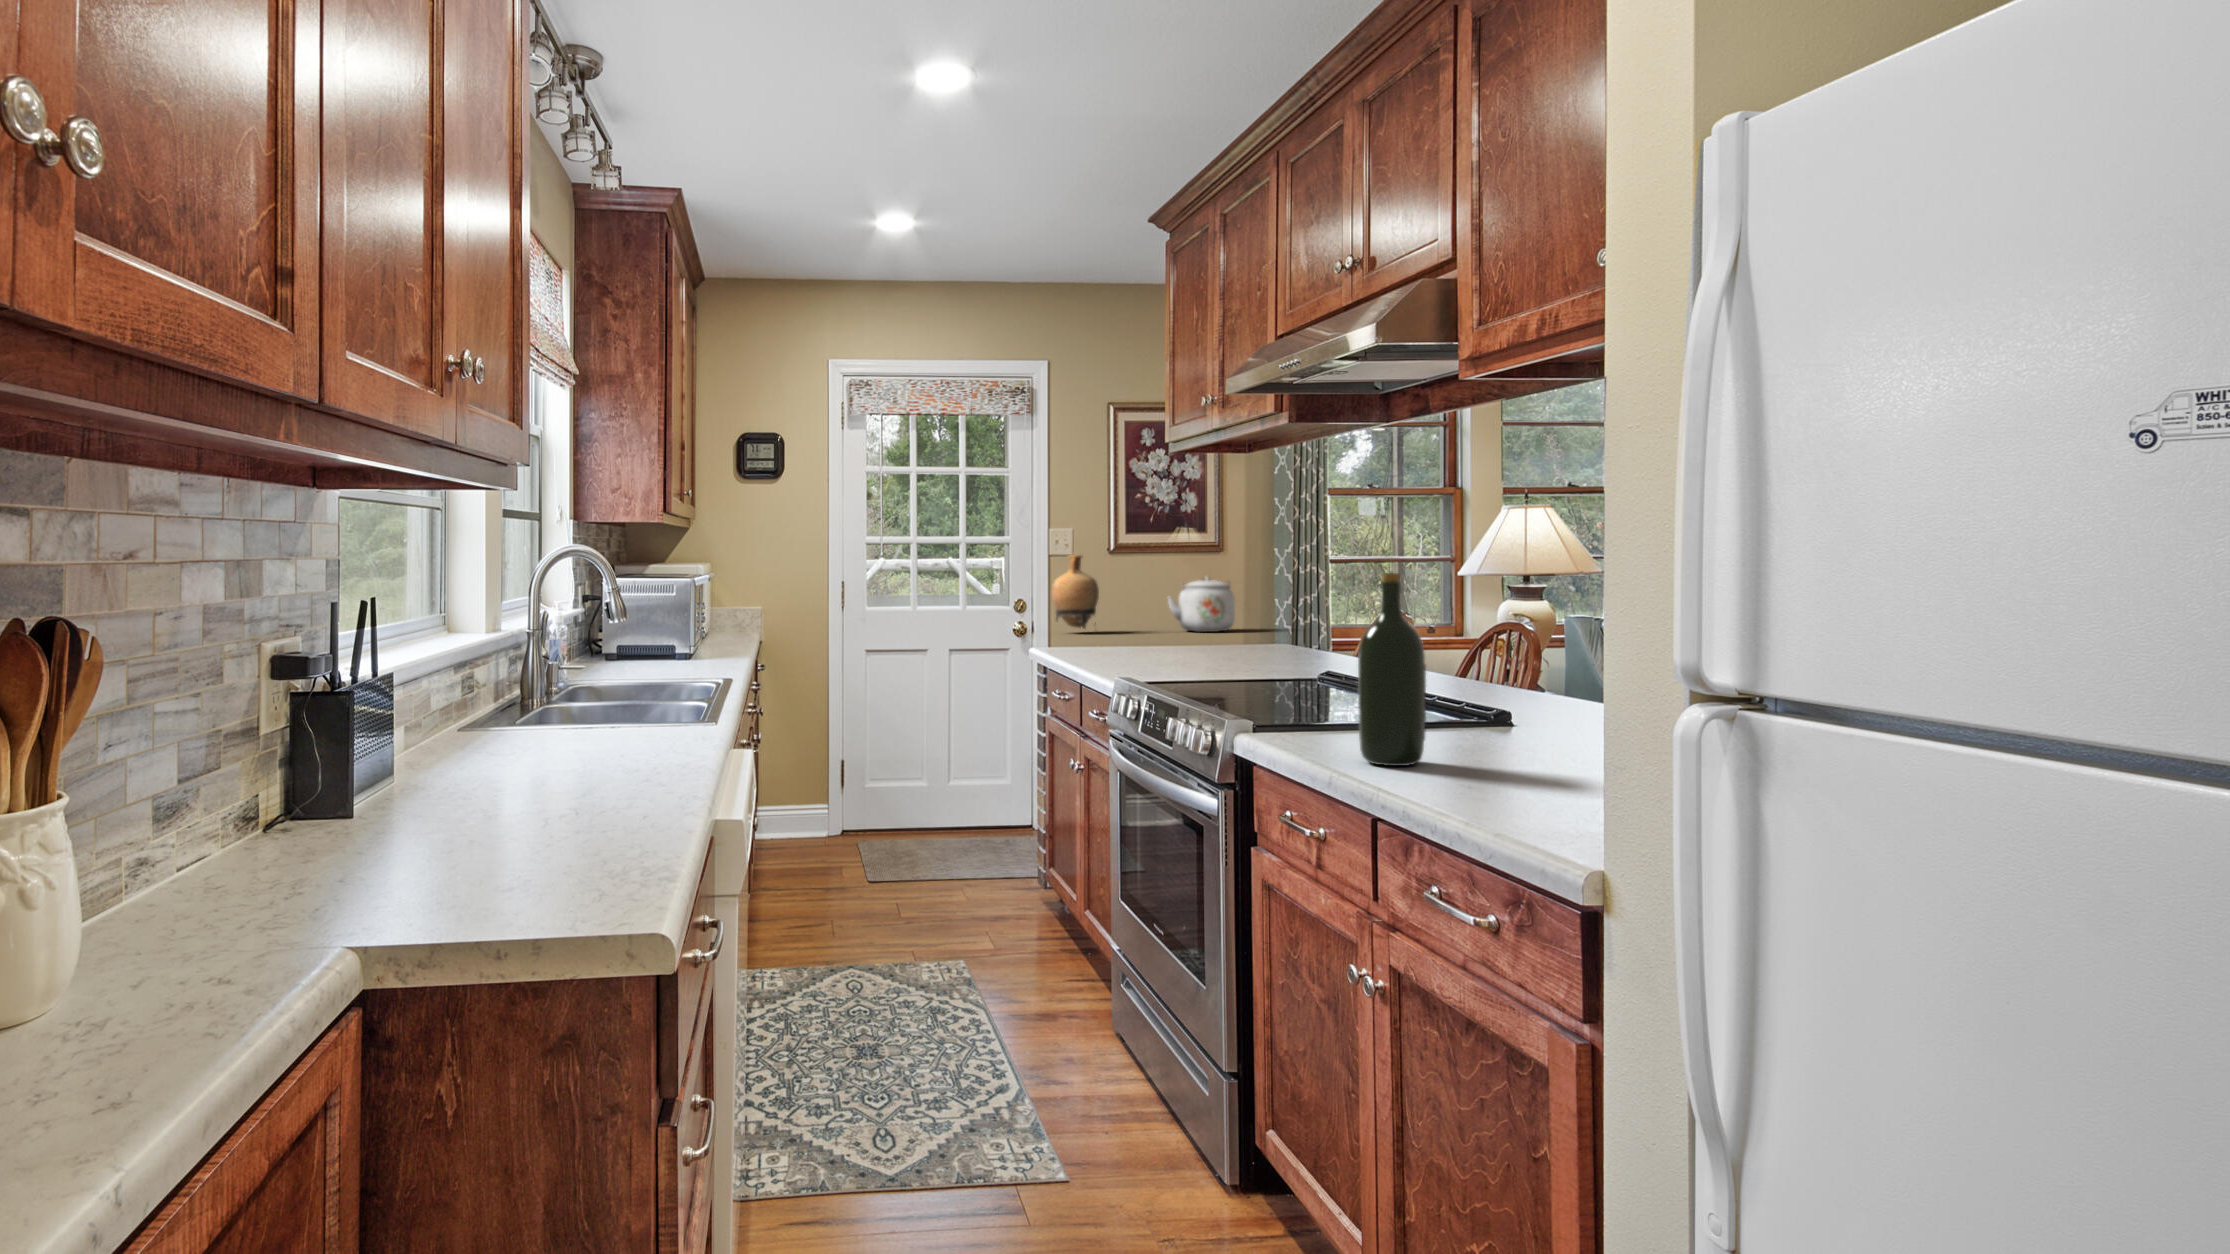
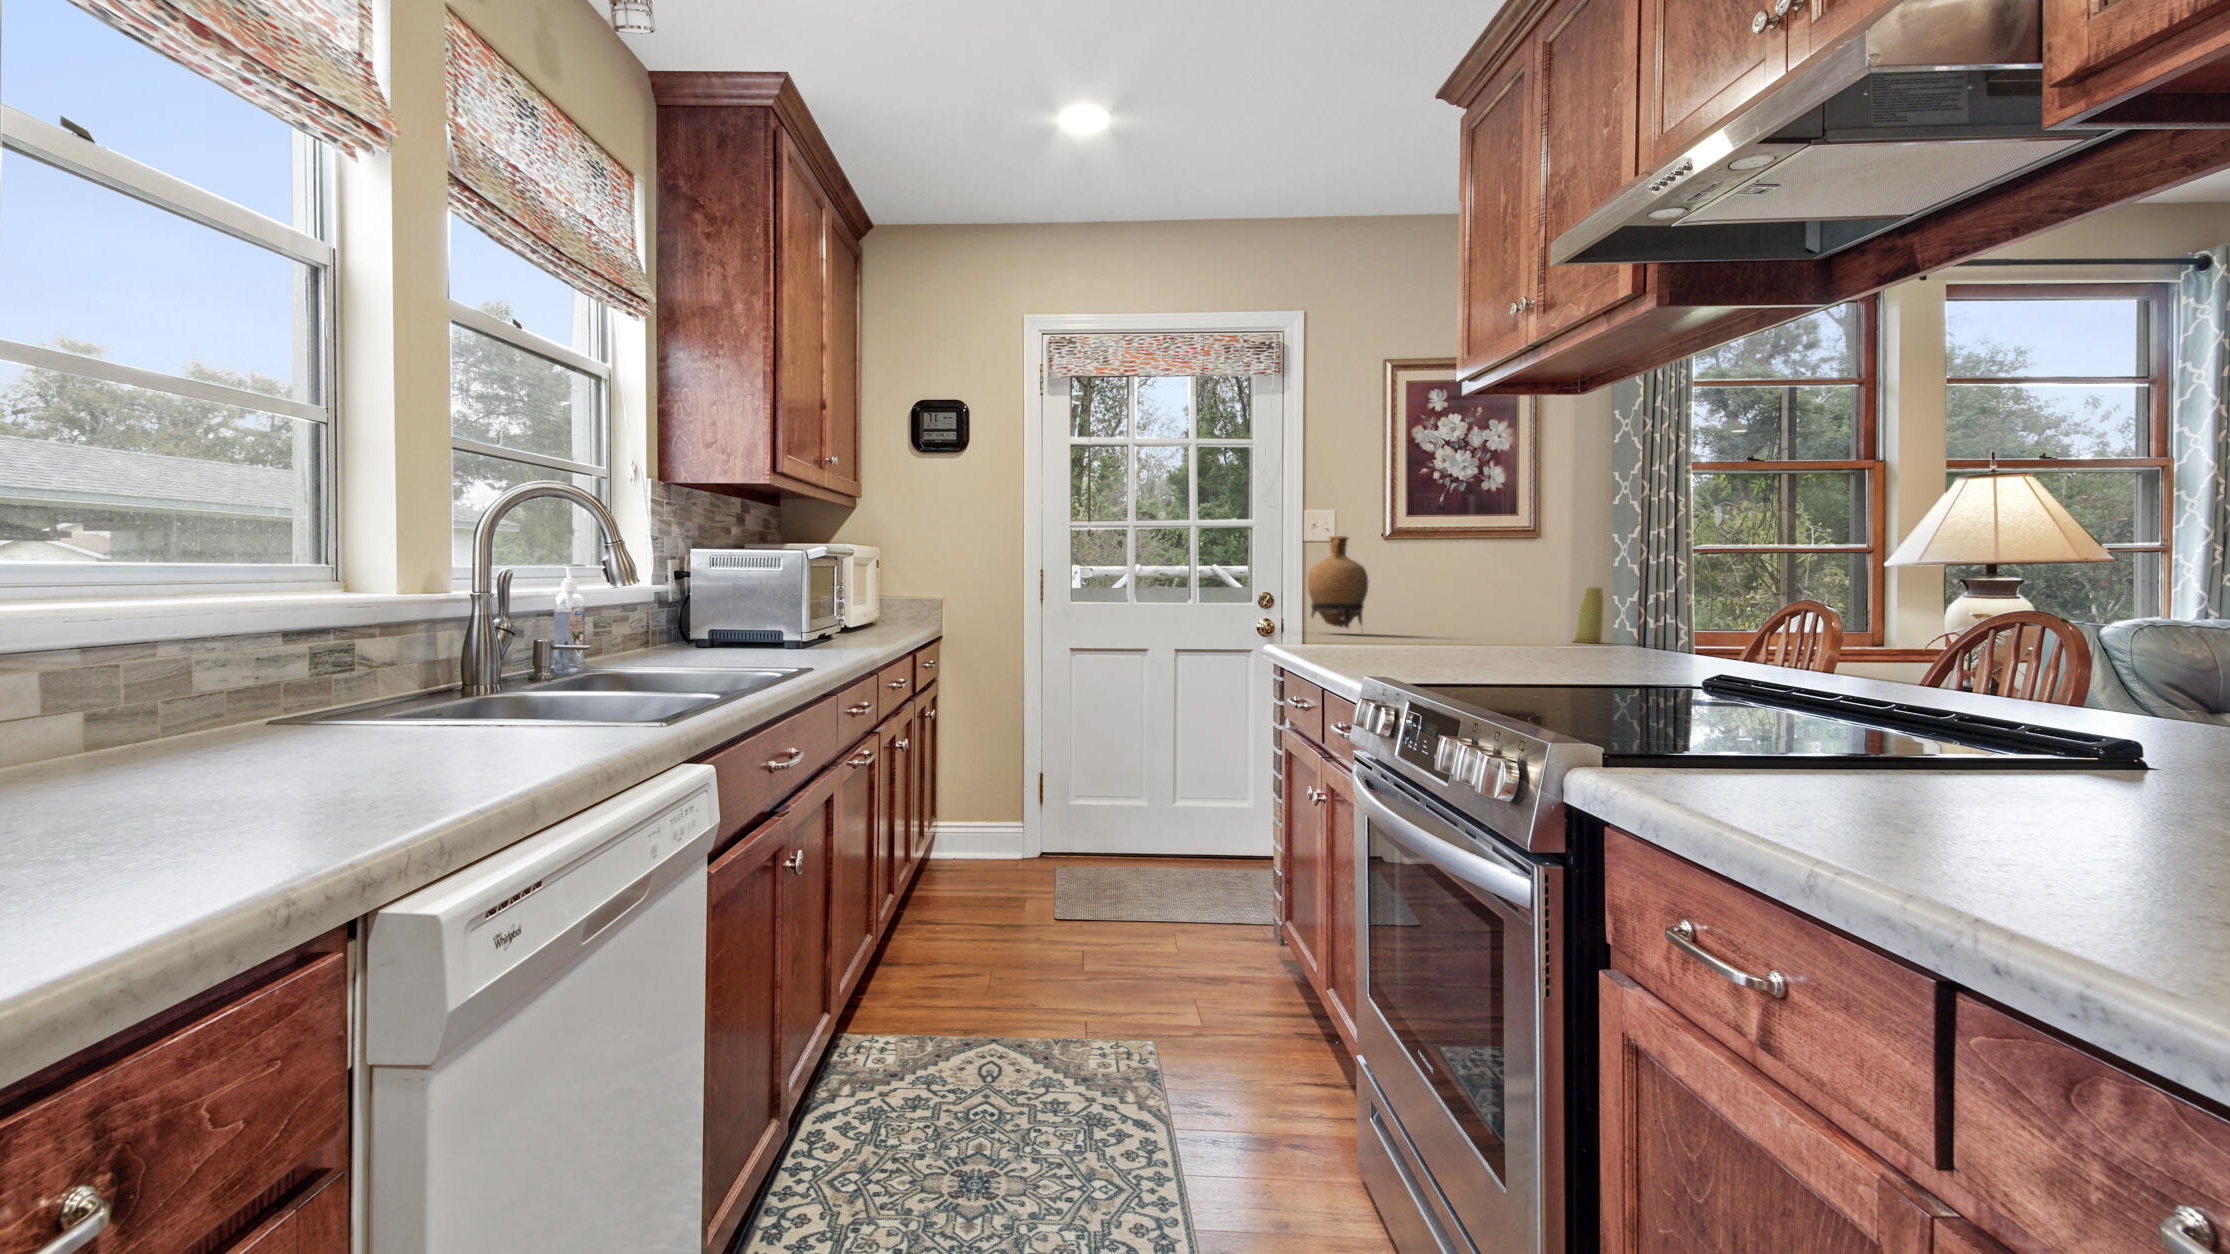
wine bottle: present [1358,573,1426,766] -> none [1874,424,2059,858]
kettle: present [1167,577,1235,632] -> none [1459,570,1550,641]
candle: none [1250,587,1275,630] -> present [1575,587,1603,643]

